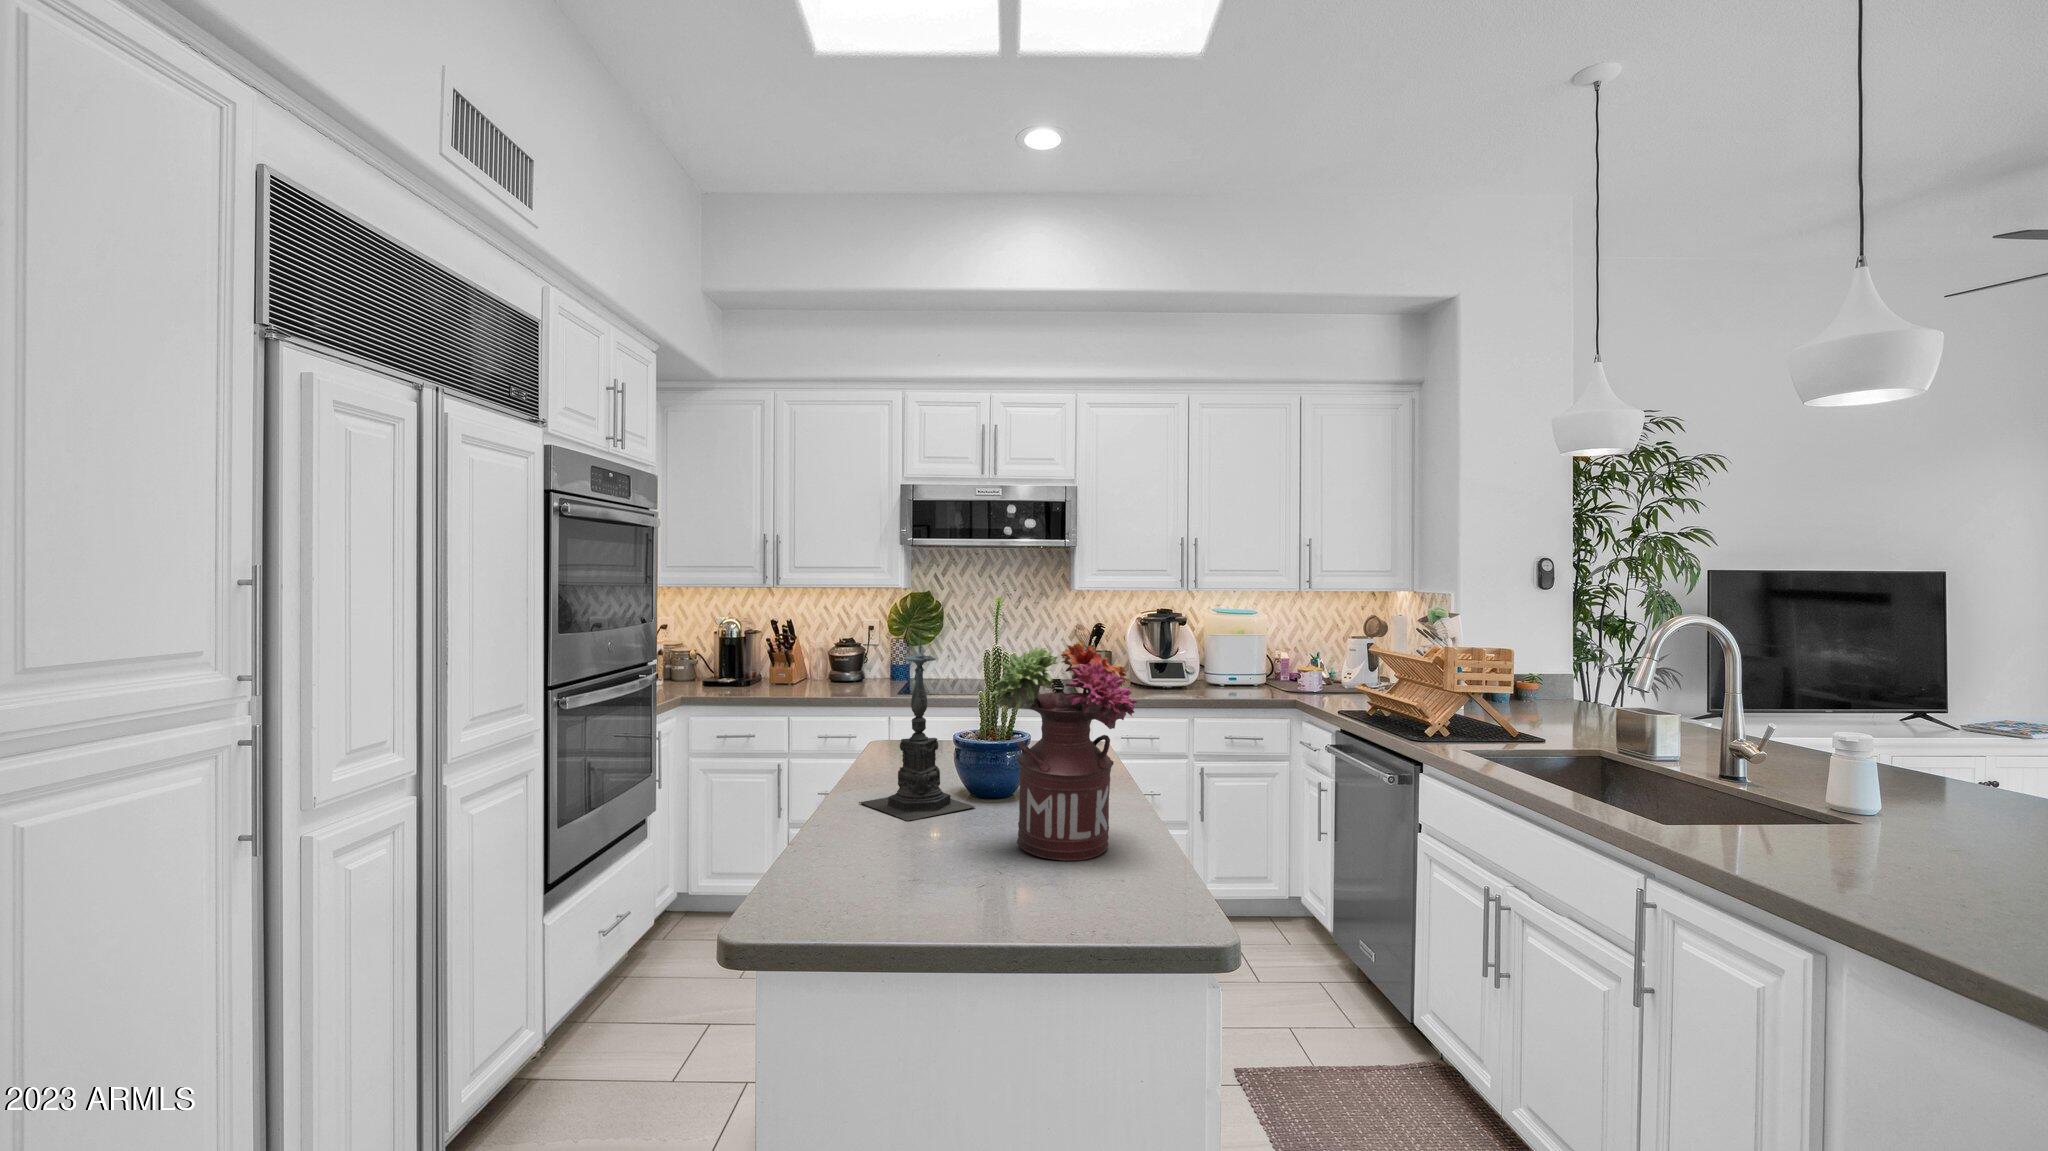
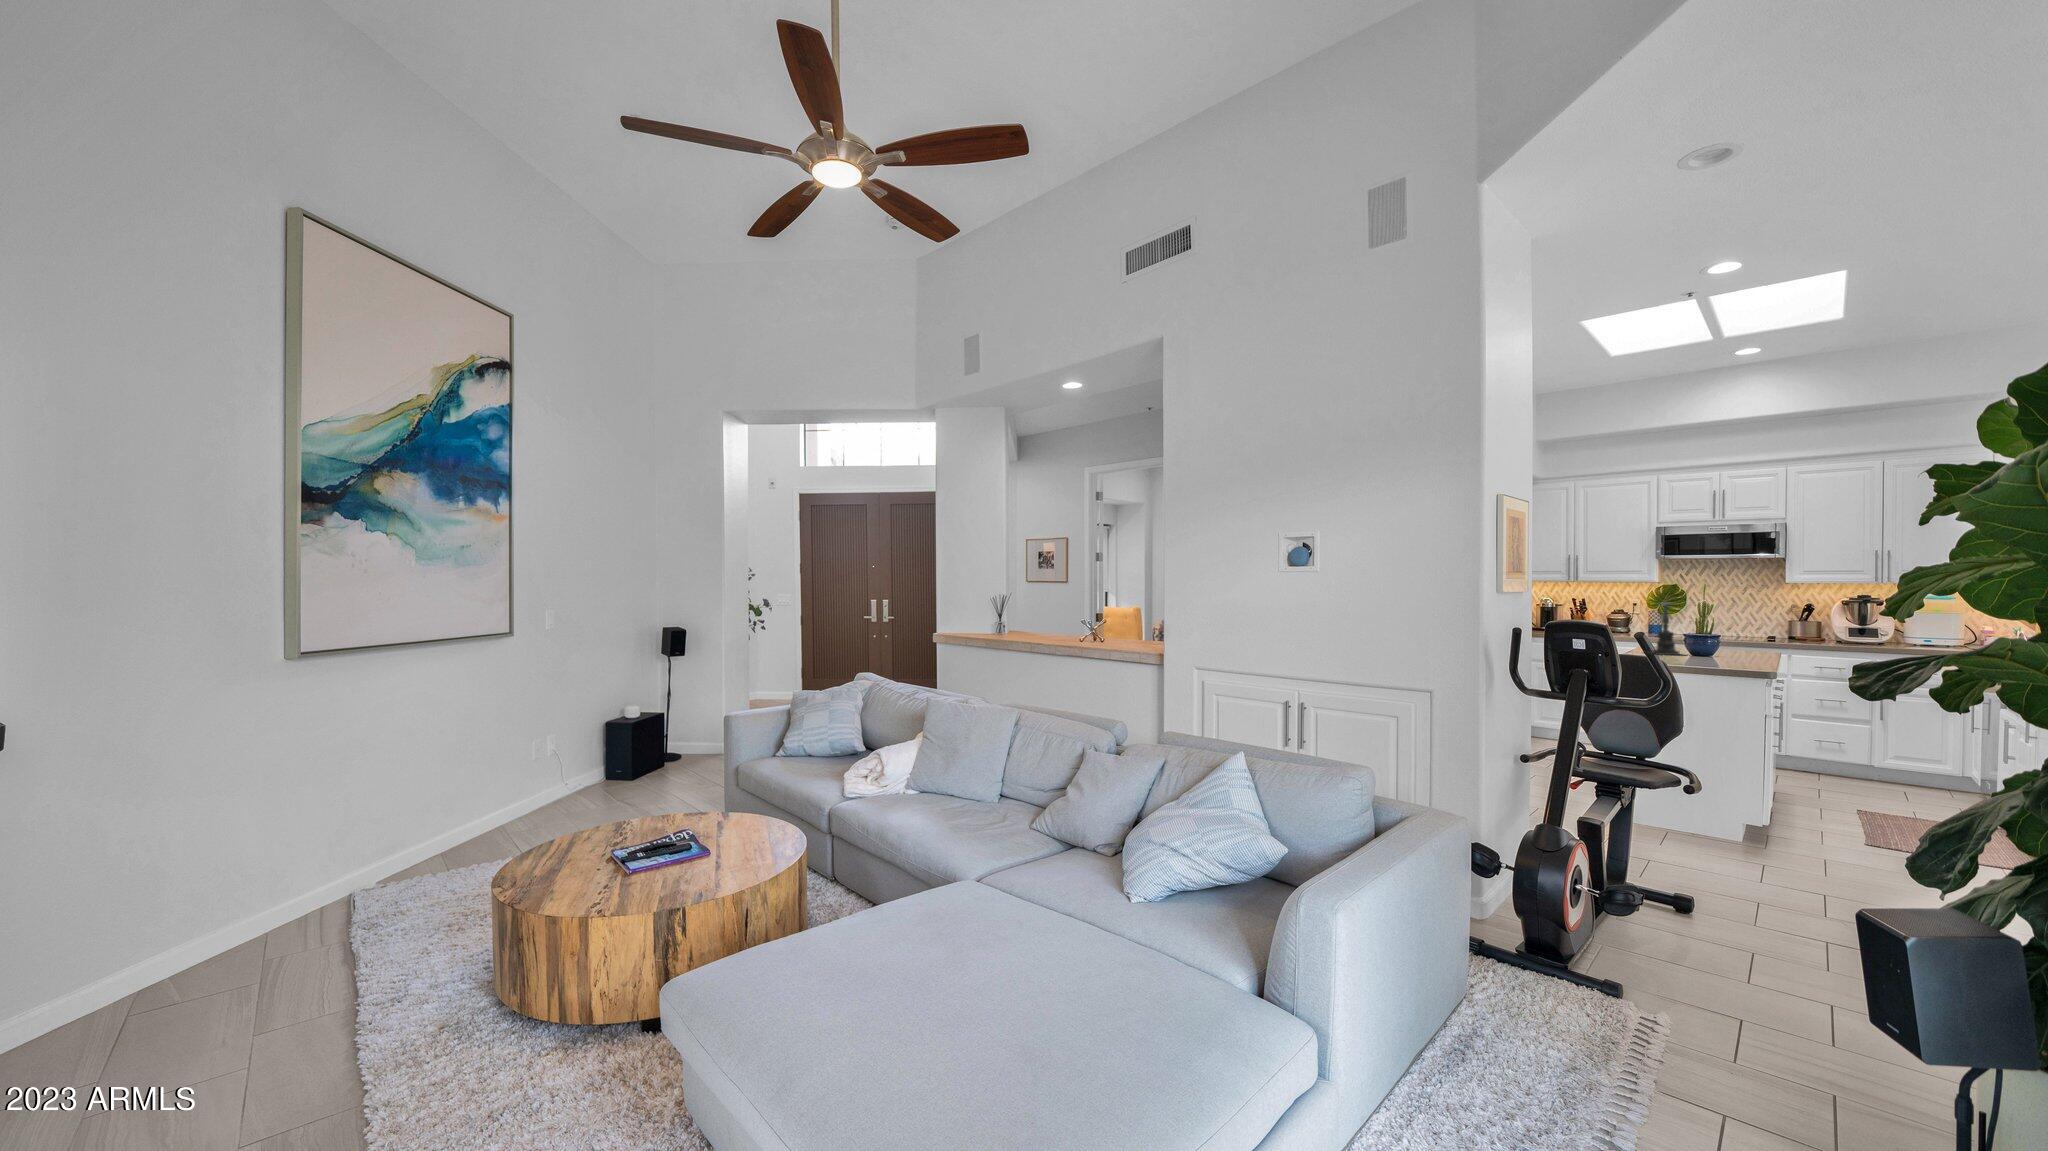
flower arrangement: present [992,641,1138,861] -> none [1692,597,1750,662]

